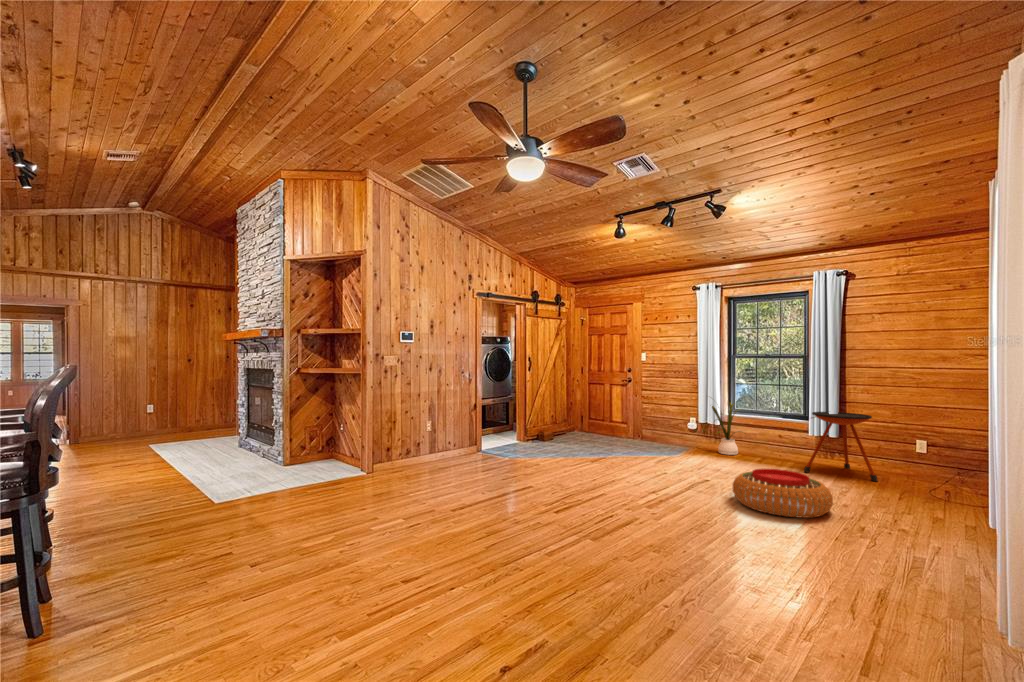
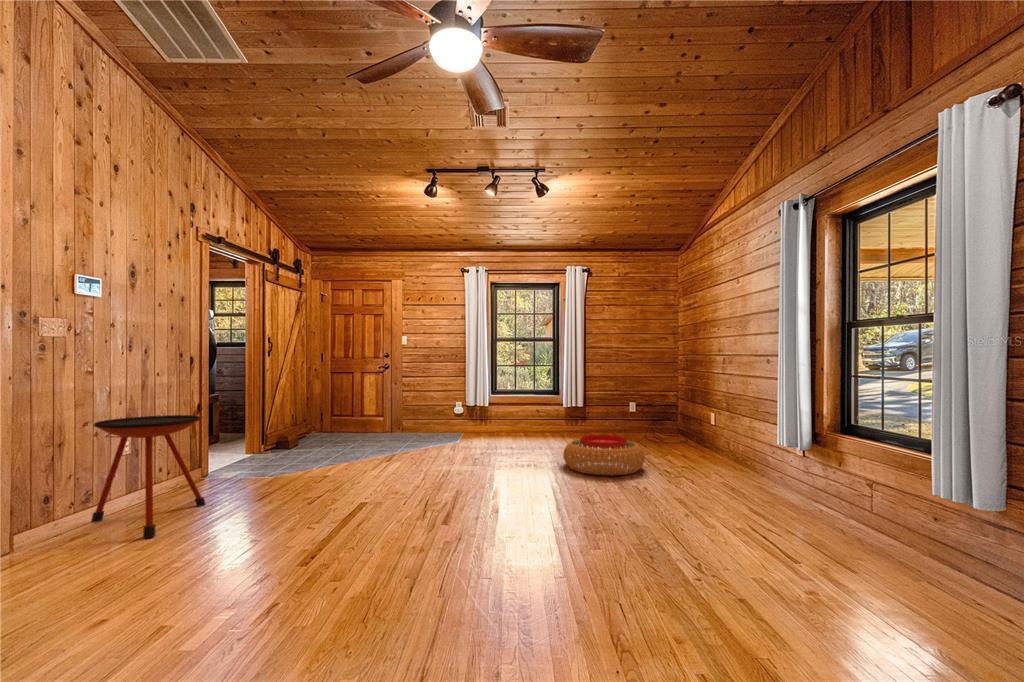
house plant: present [712,403,738,455] -> none [476,378,511,434]
side table: present [804,412,878,481] -> present [91,415,205,538]

